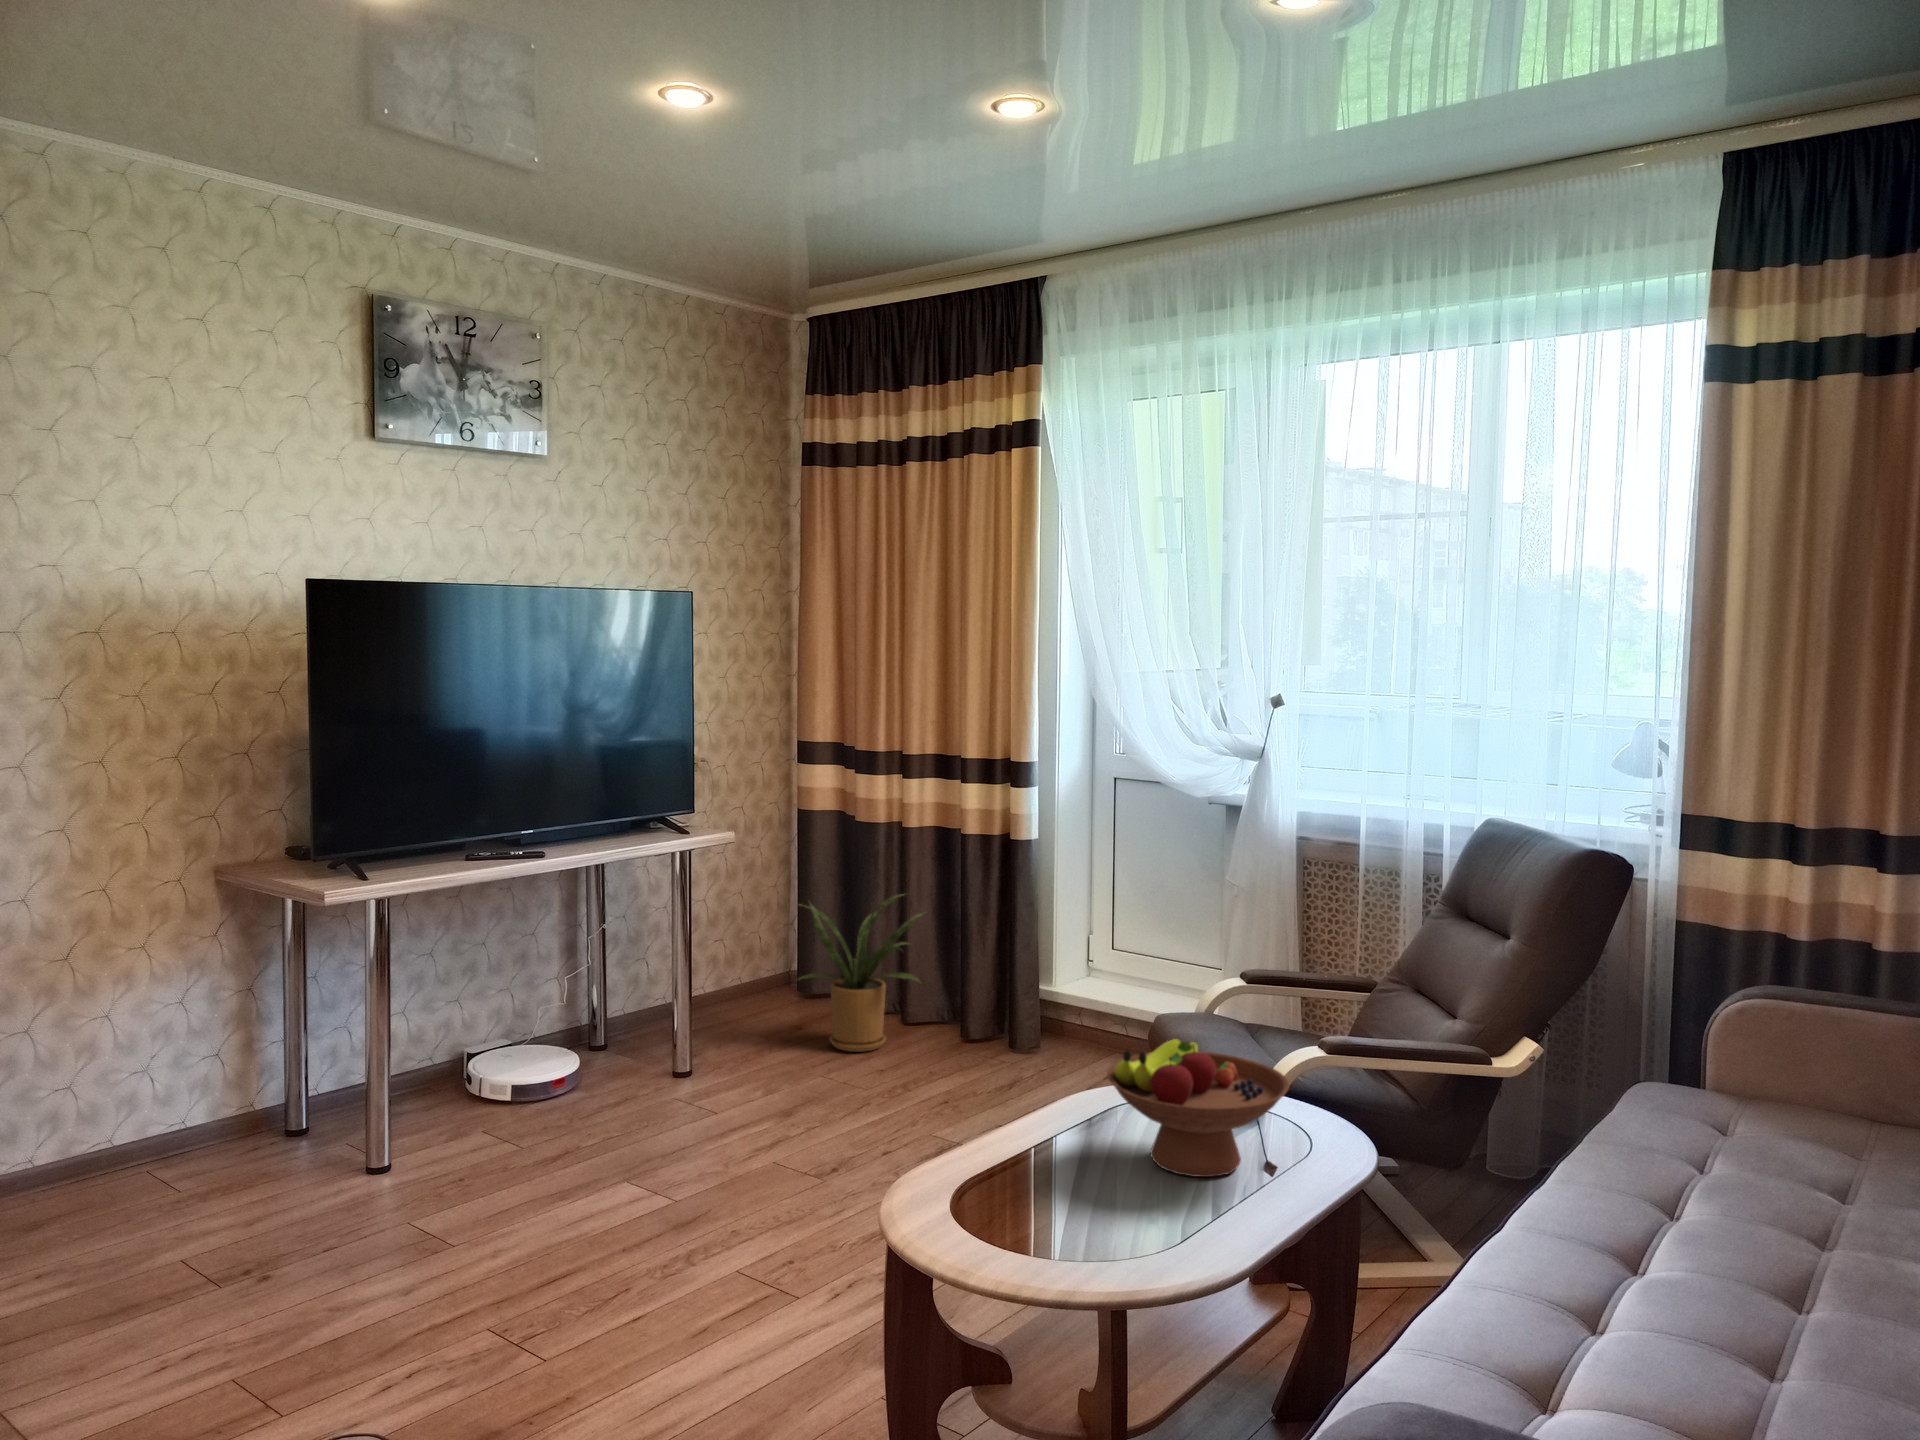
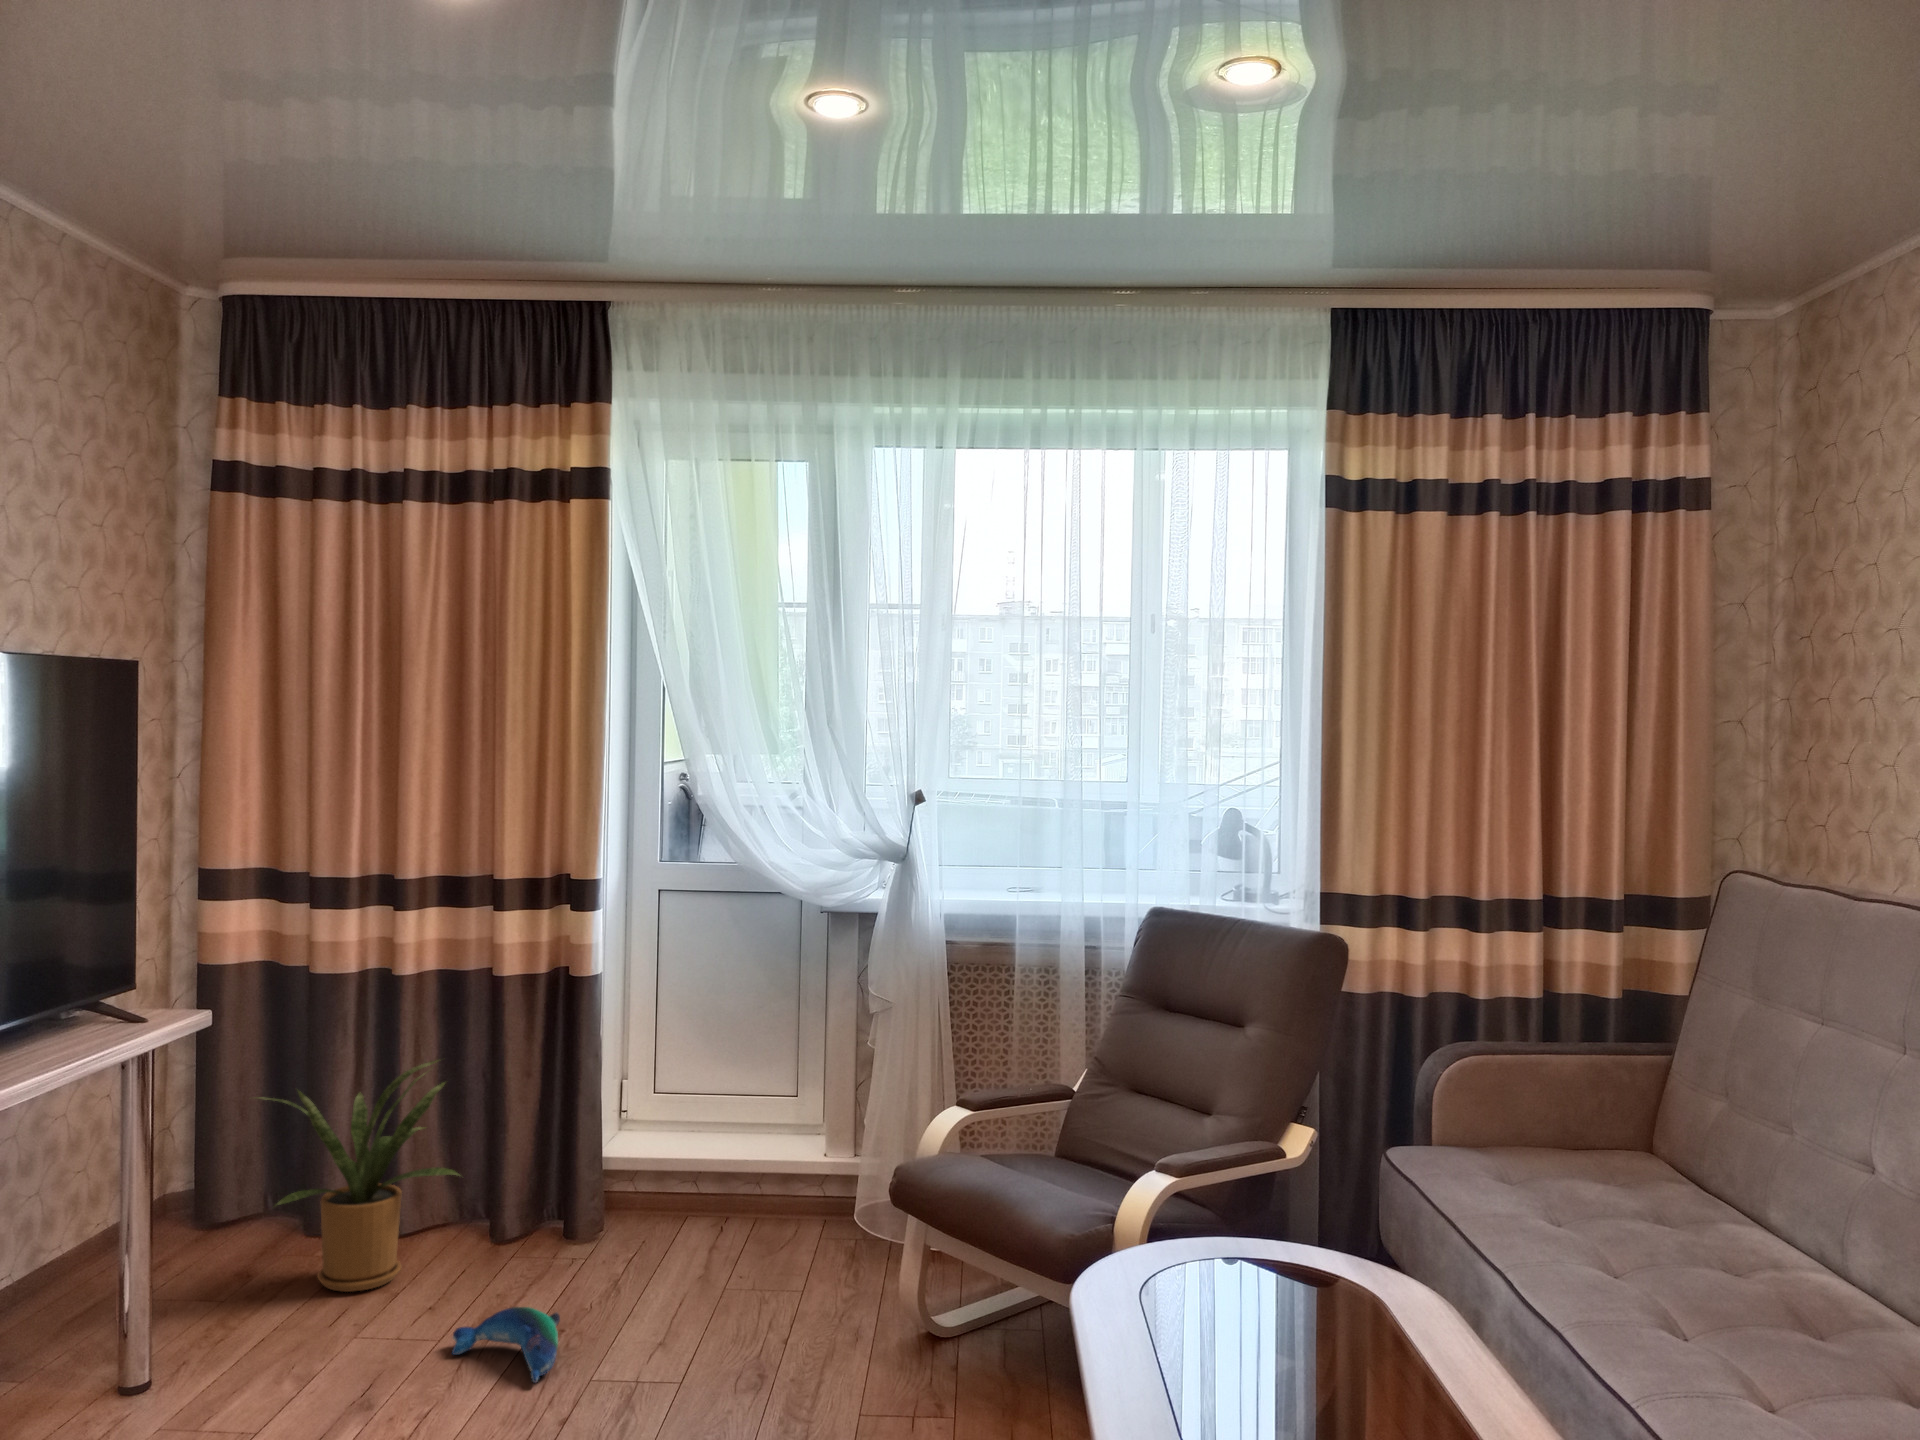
fruit bowl: present [1107,1039,1289,1177] -> none [1127,1175,1331,1329]
plush toy: none [858,1077,927,1130] -> present [452,1307,560,1383]

